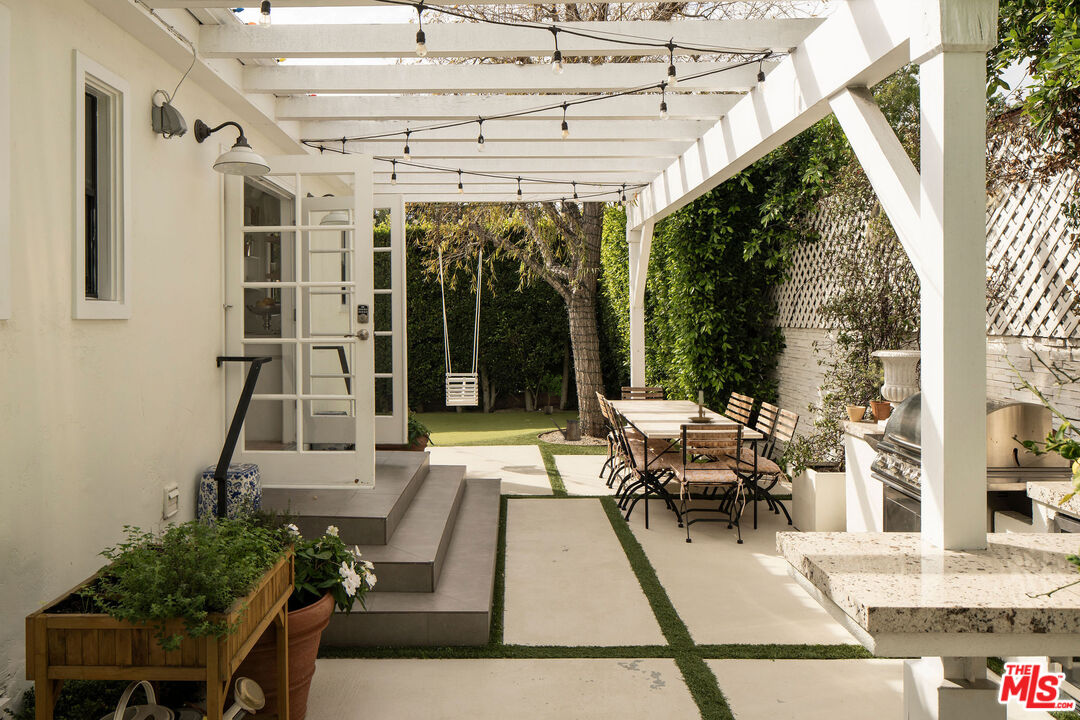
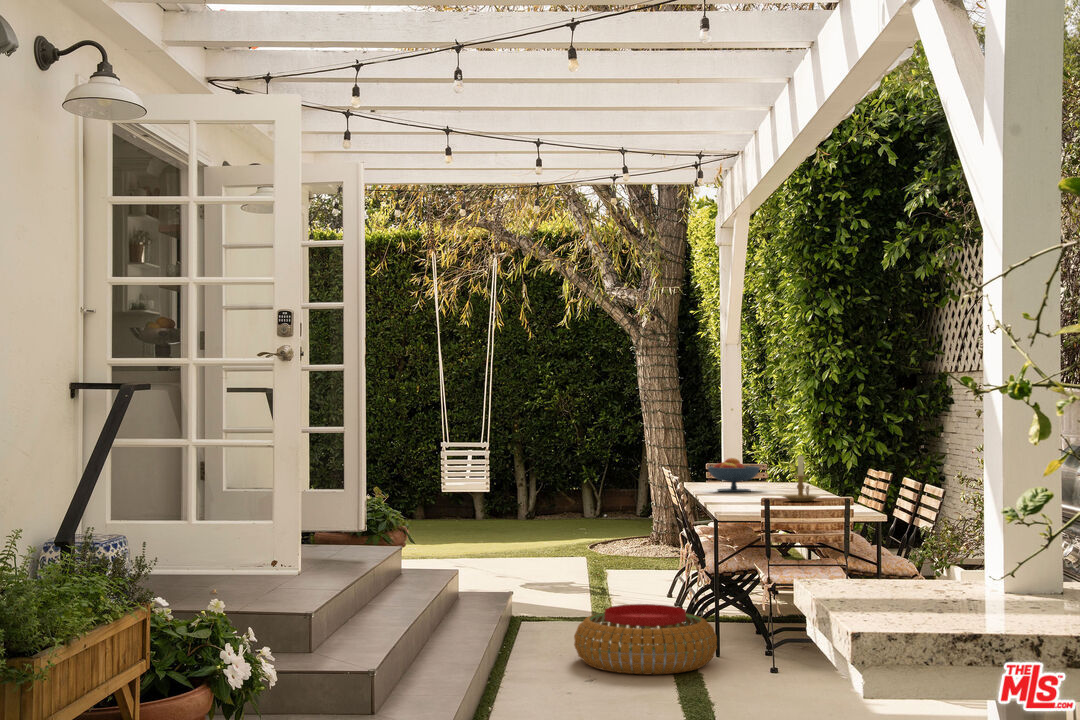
potted plant: present [538,374,563,414] -> none [584,455,636,518]
fruit bowl: none [631,388,666,411] -> present [708,458,760,492]
watering can: present [550,418,585,440] -> none [603,517,658,551]
pouf: none [551,494,649,545] -> present [574,604,717,674]

